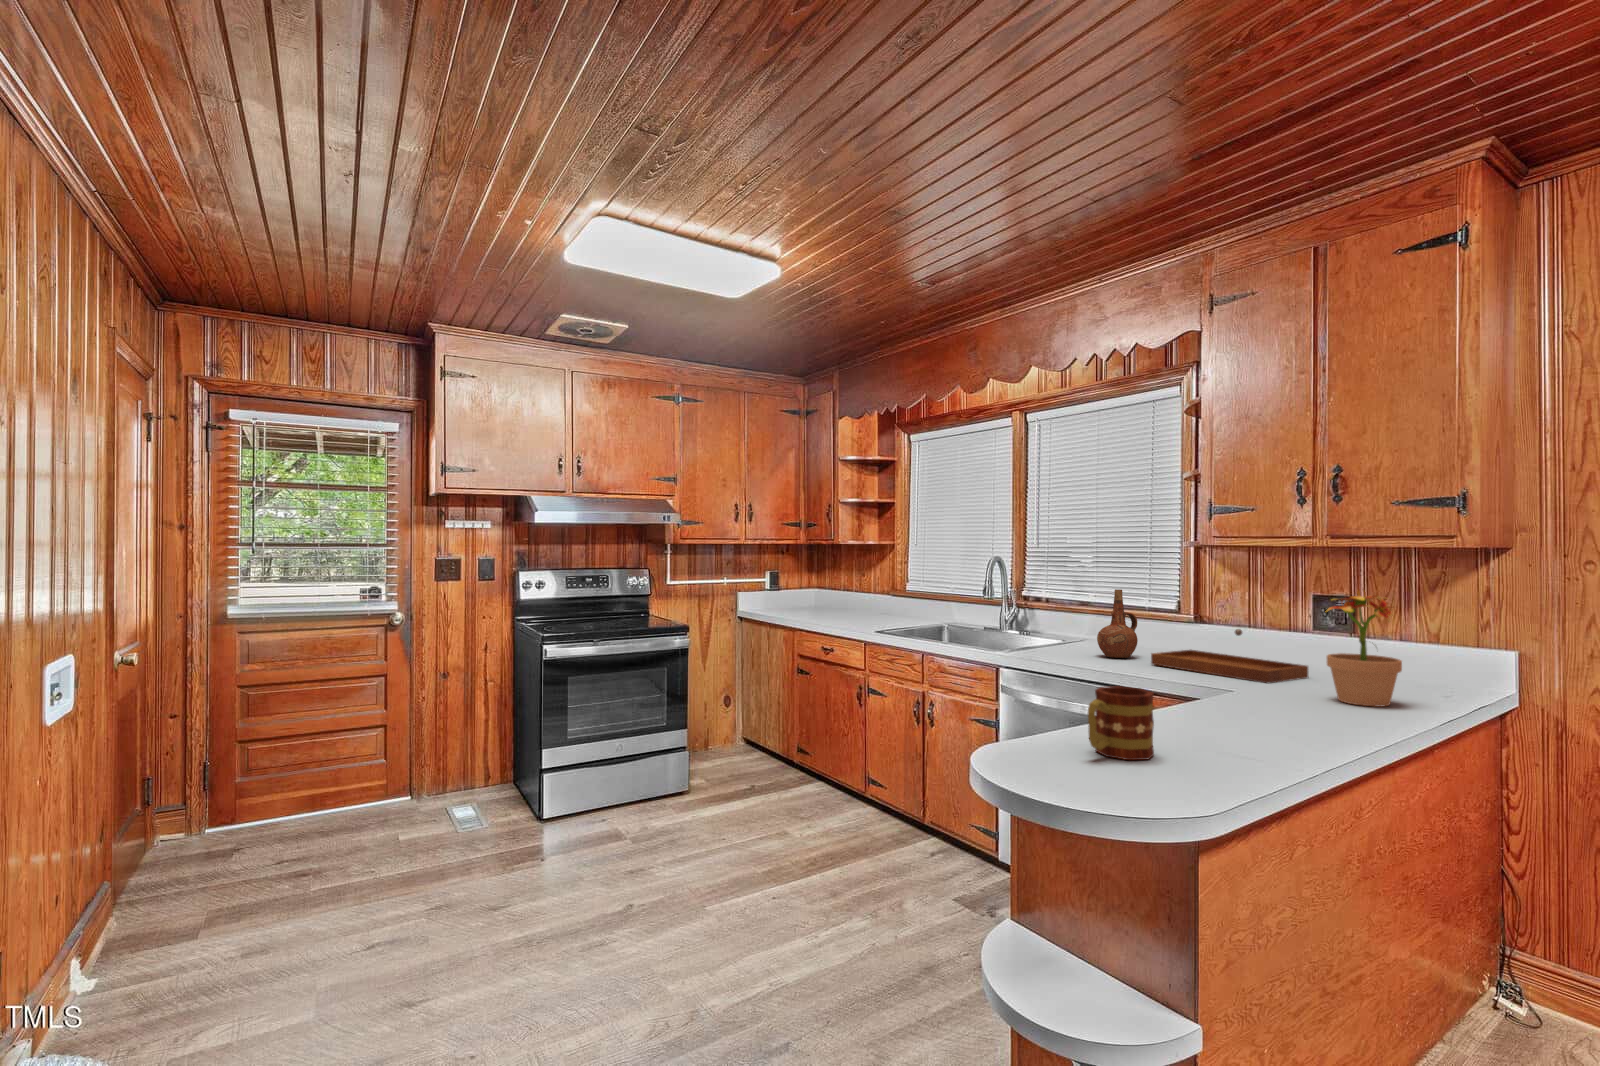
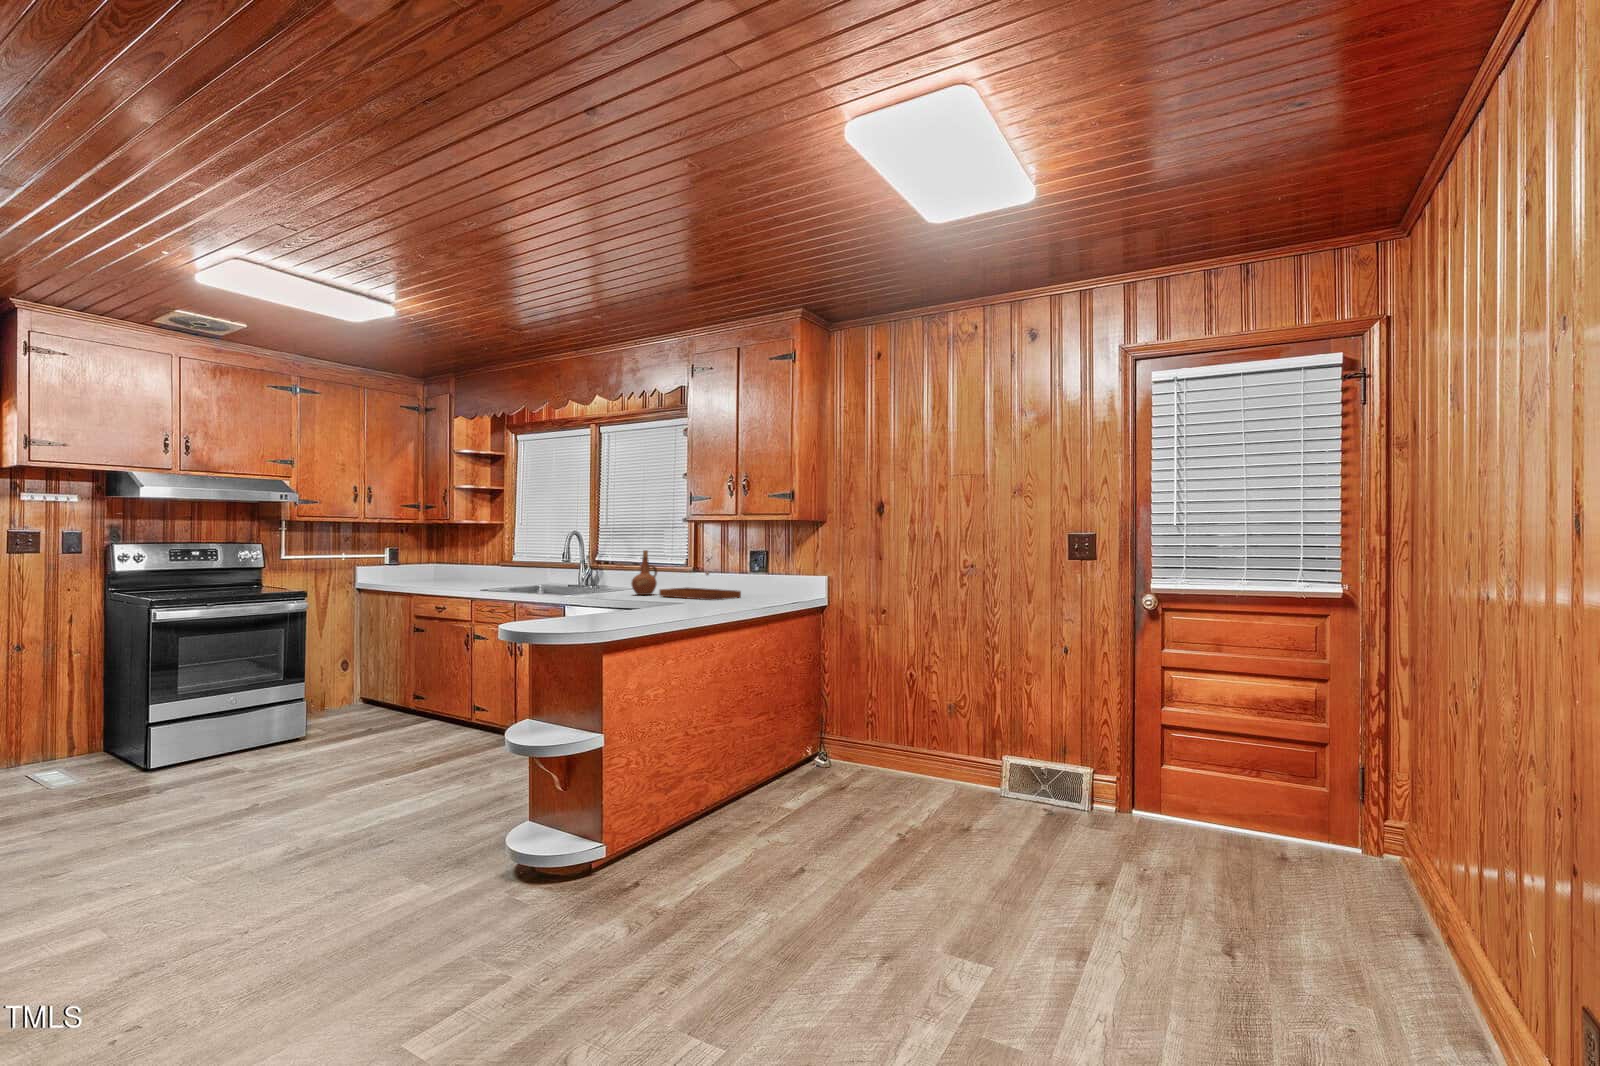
potted plant: present [1325,588,1402,707] -> none [729,540,764,604]
mug: present [1088,686,1154,760] -> none [565,587,603,622]

